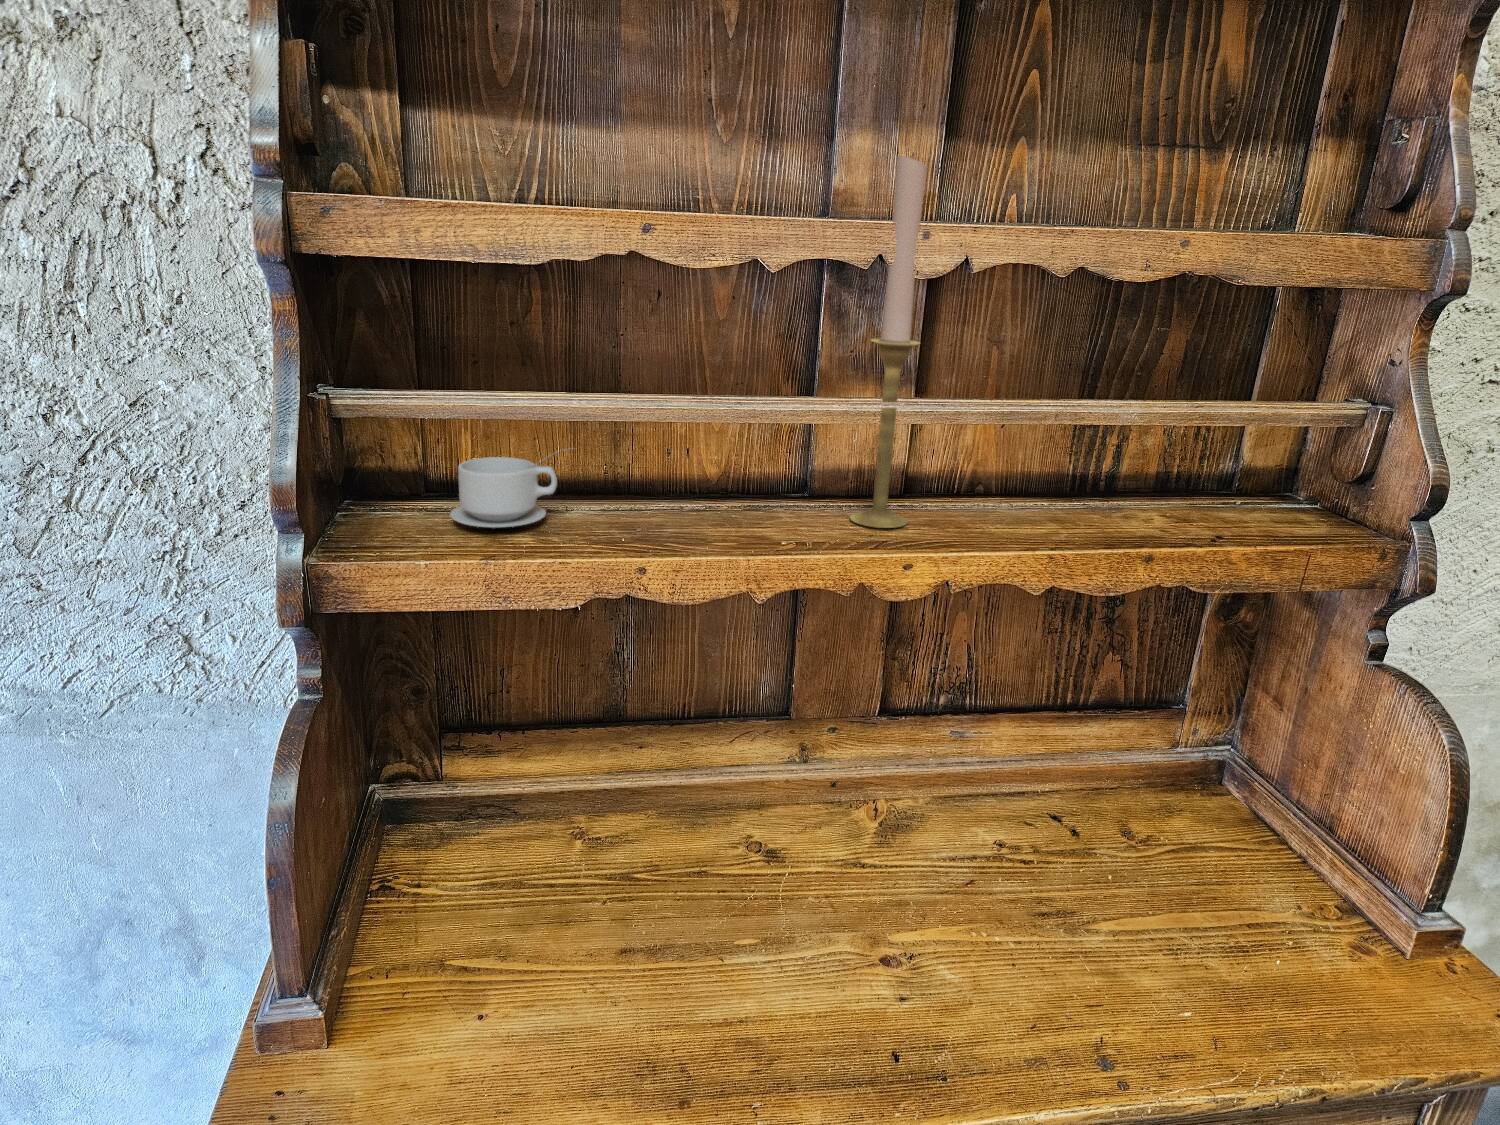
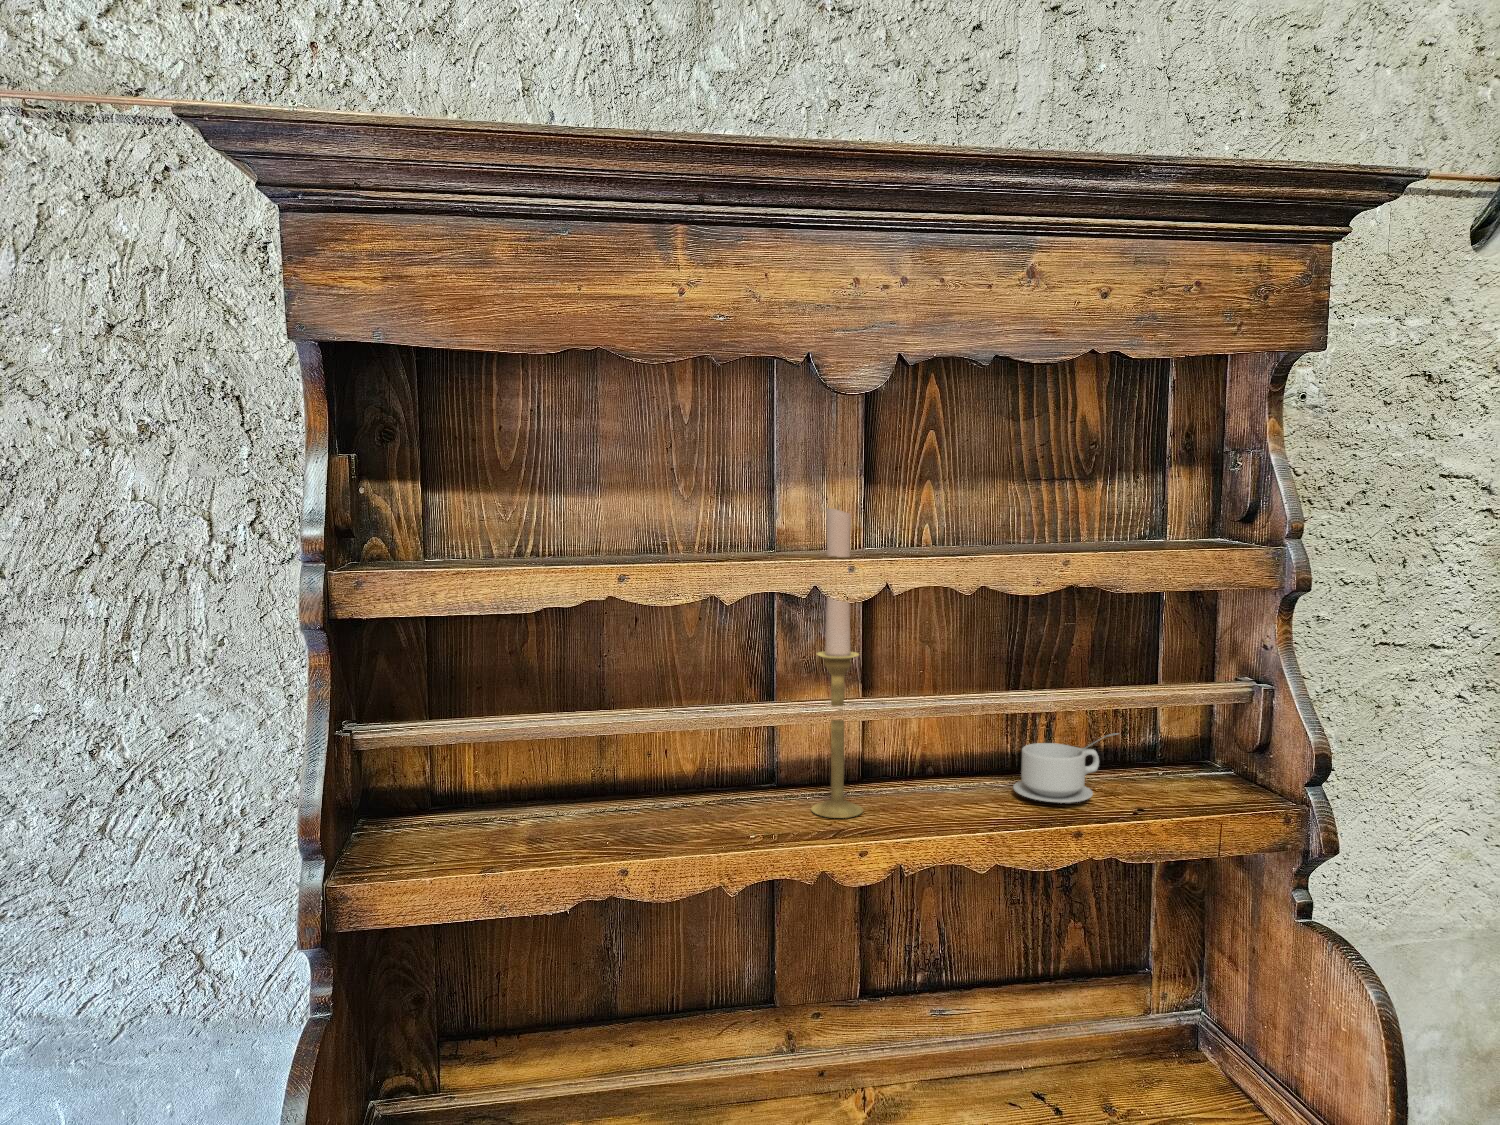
teacup: present [450,448,570,528] -> present [1013,733,1118,803]

